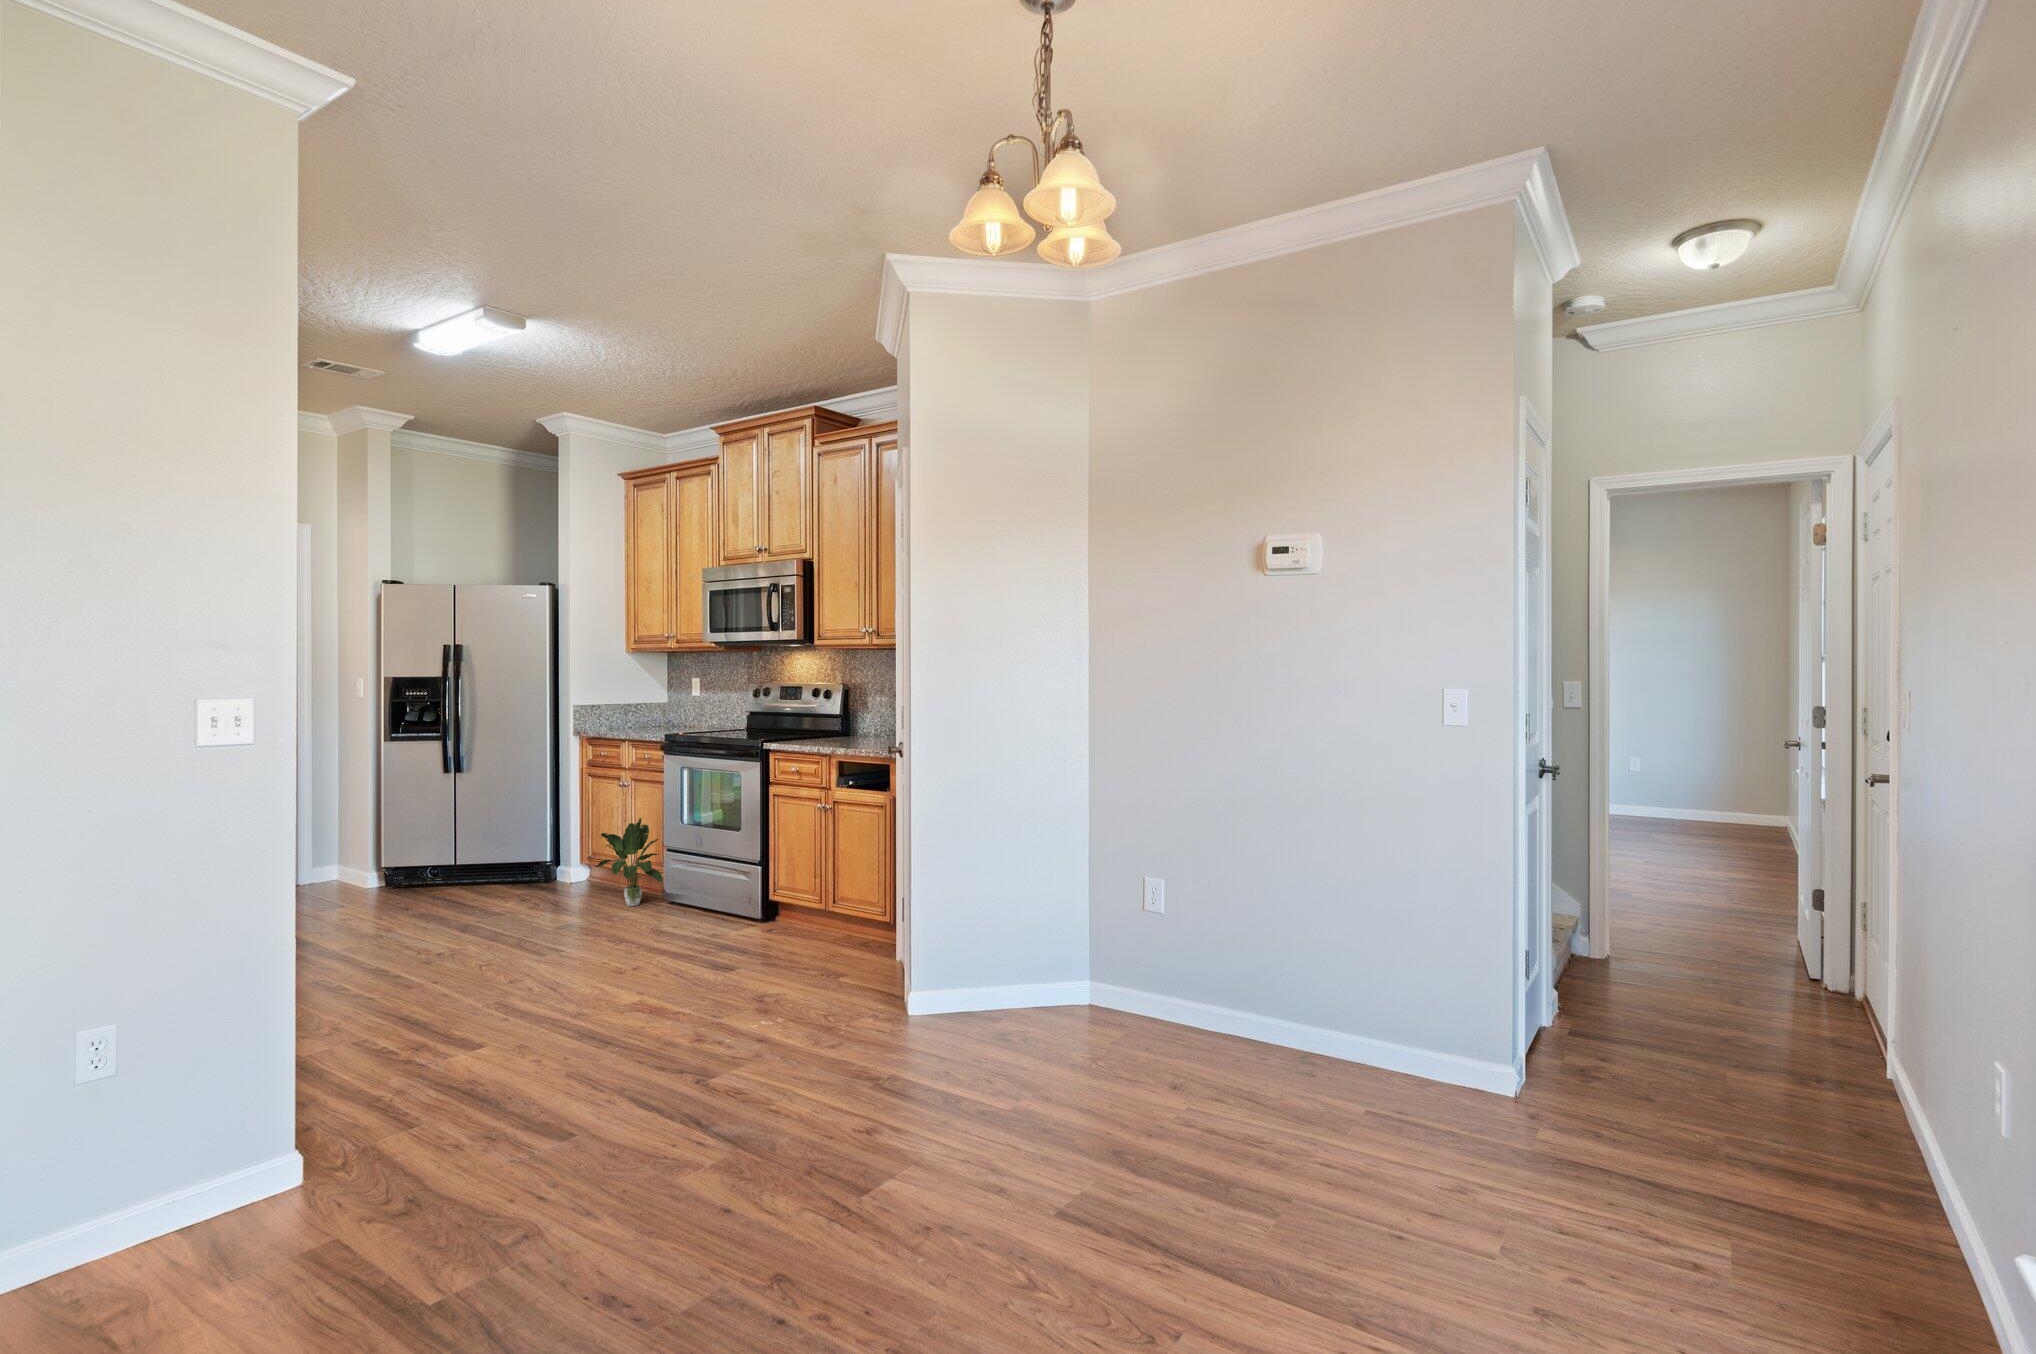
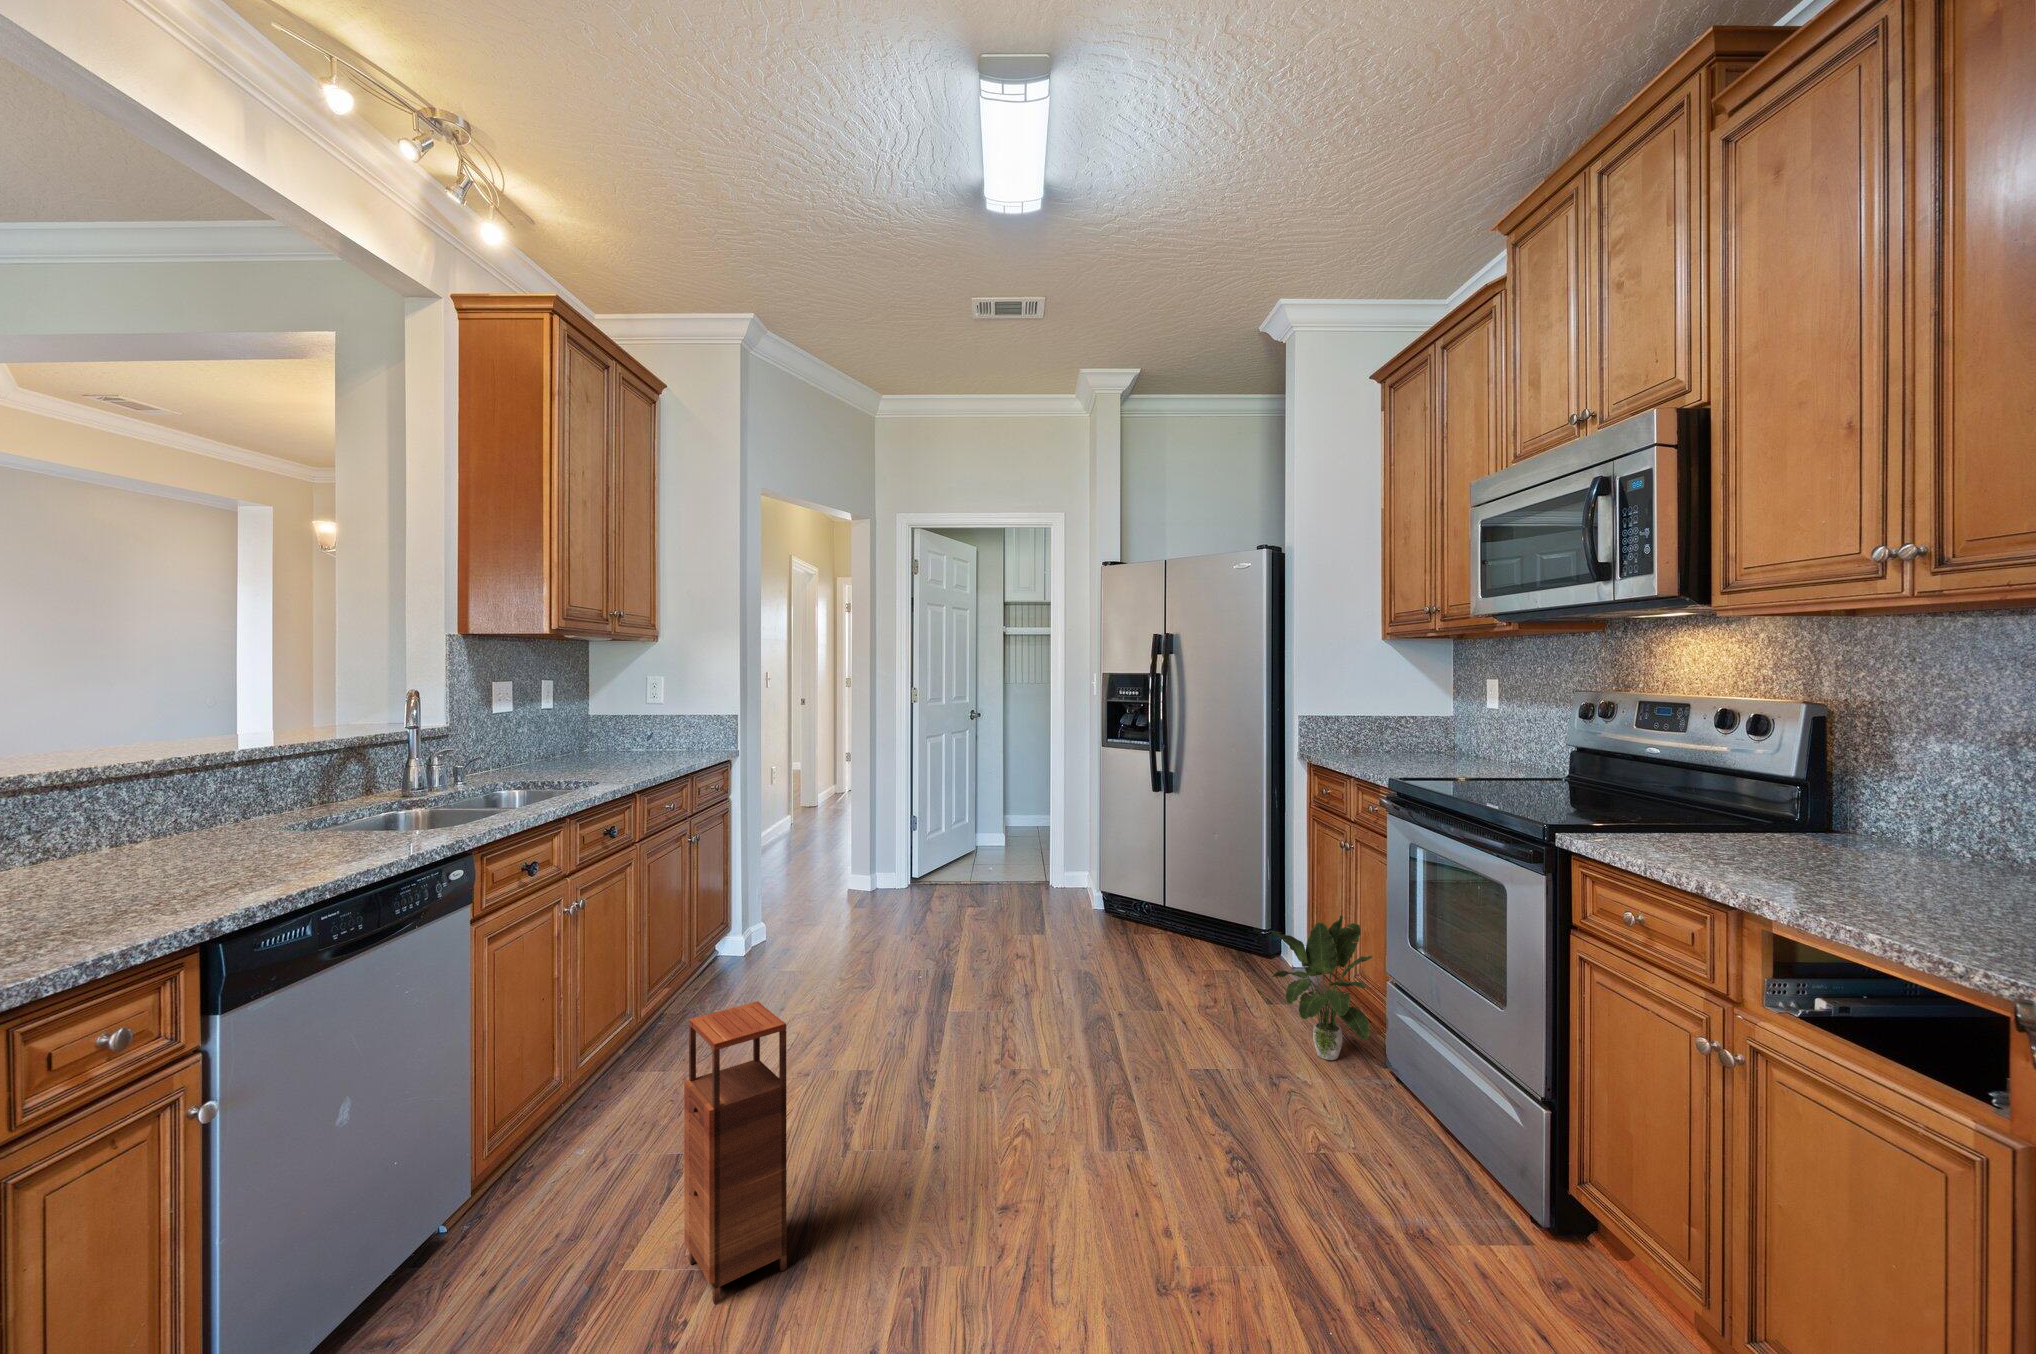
storage cabinet: none [362,876,430,1033] -> present [684,1001,787,1304]

